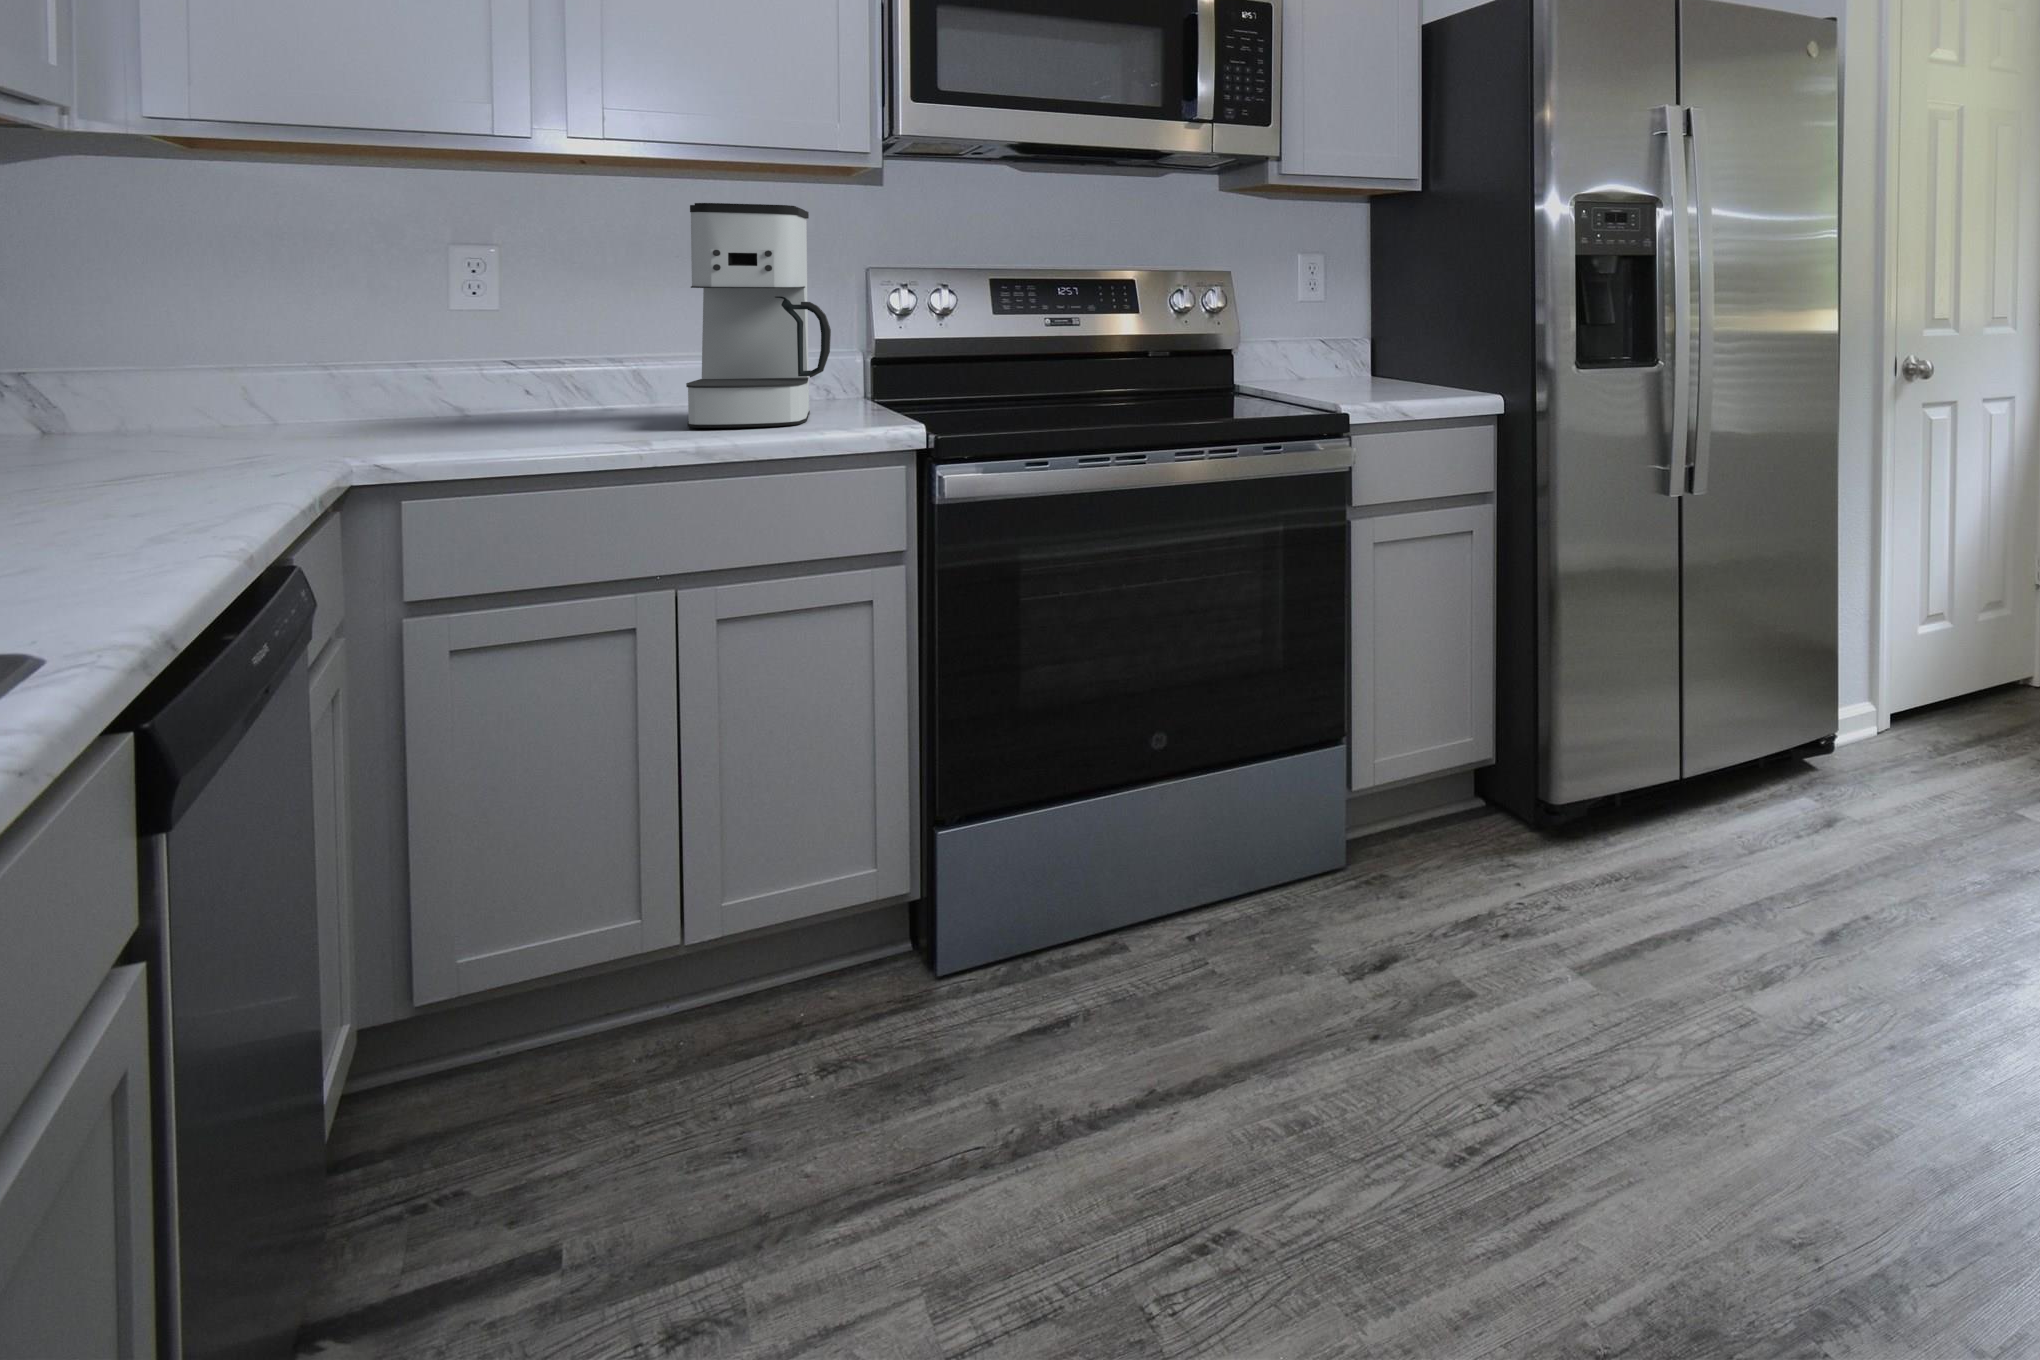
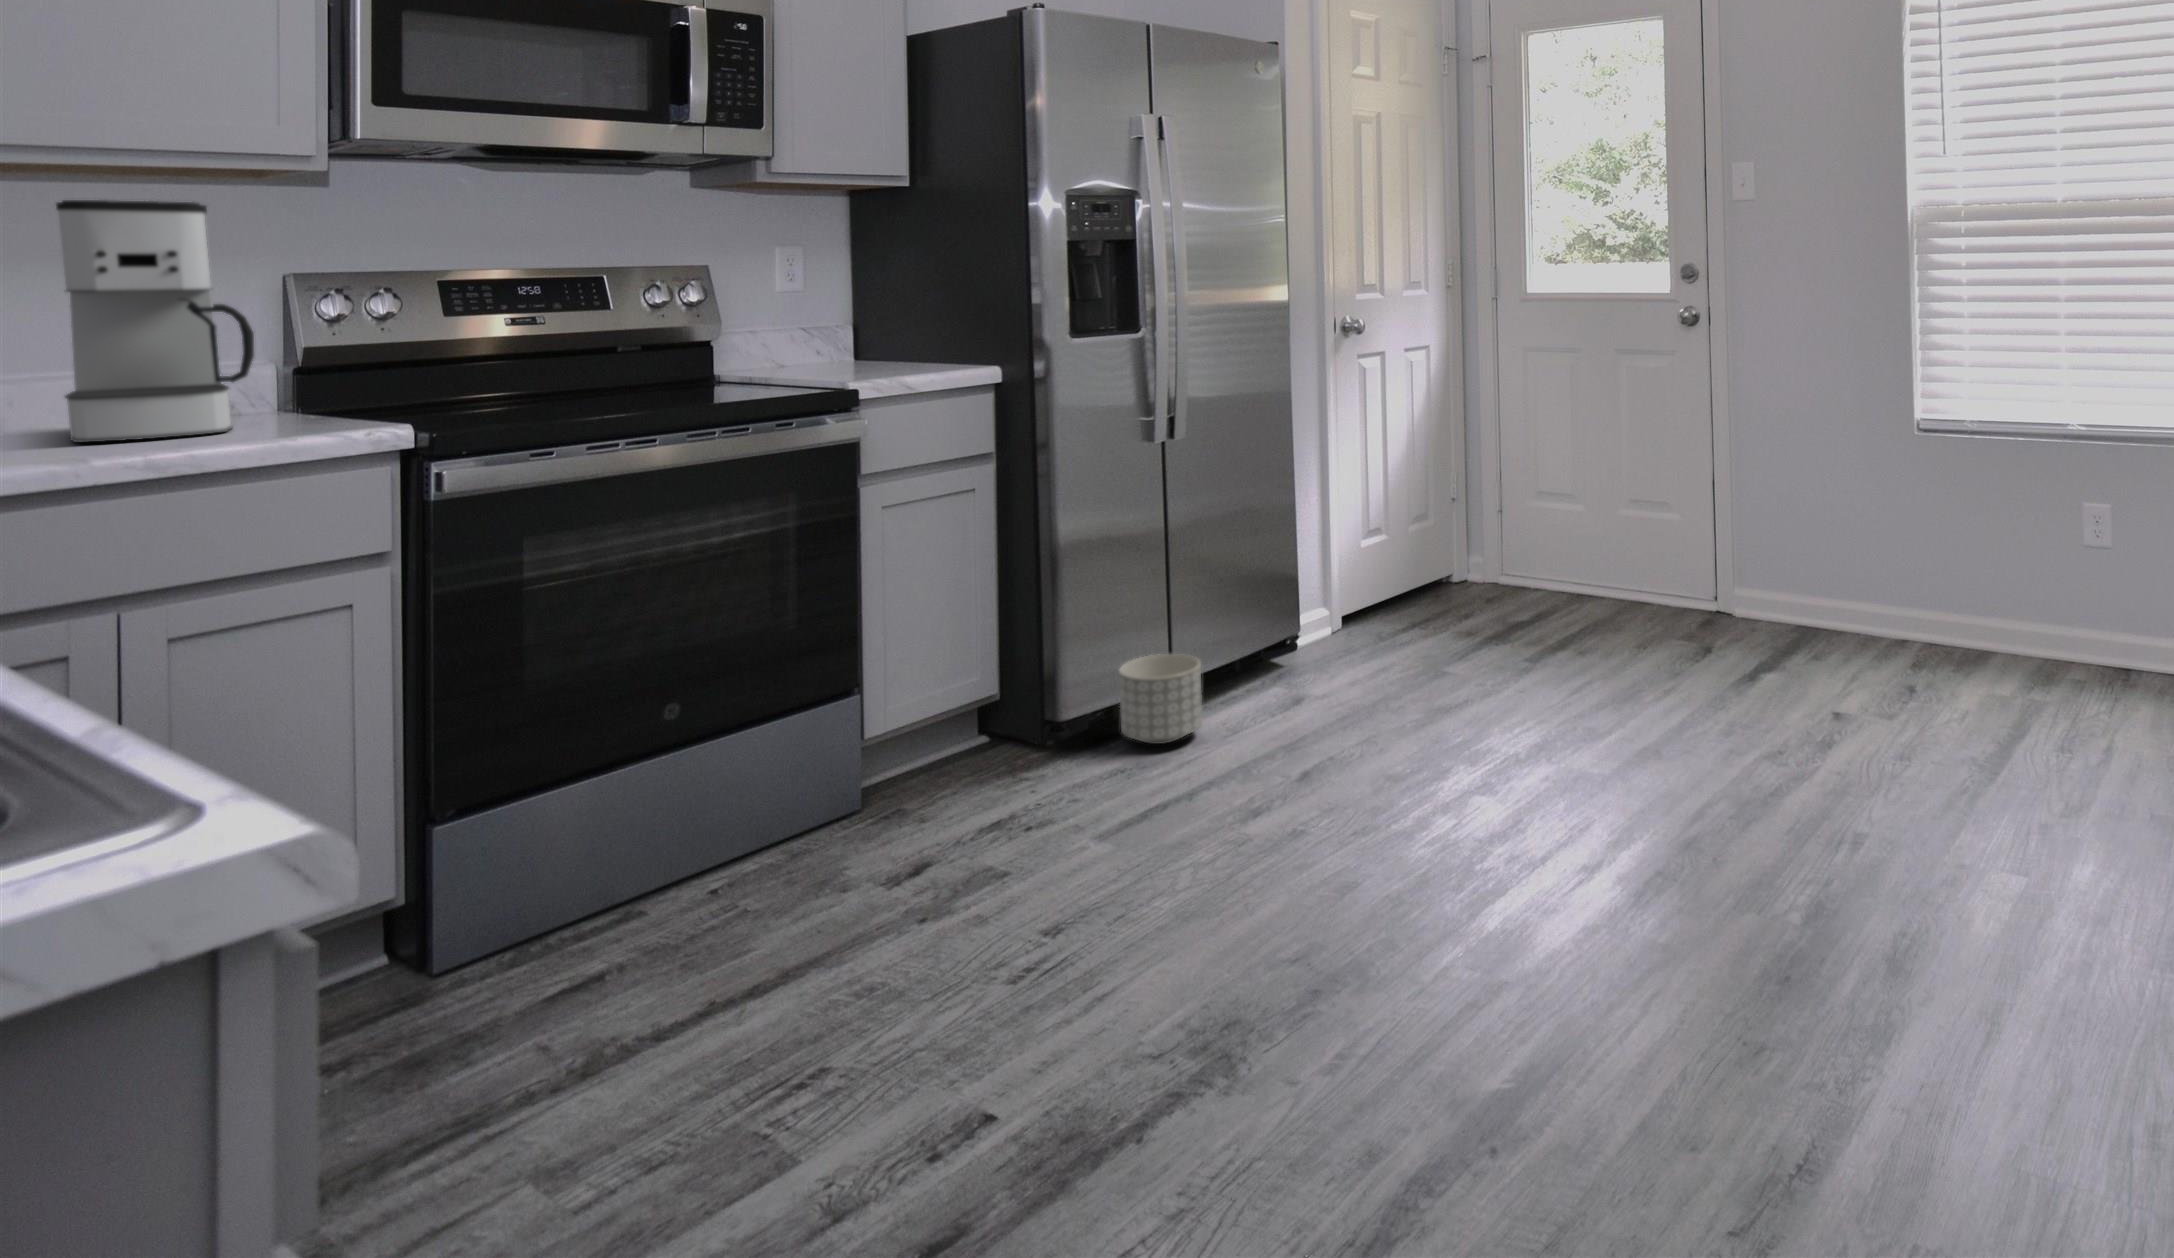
planter: none [1613,744,1708,856] -> present [1119,654,1202,744]

